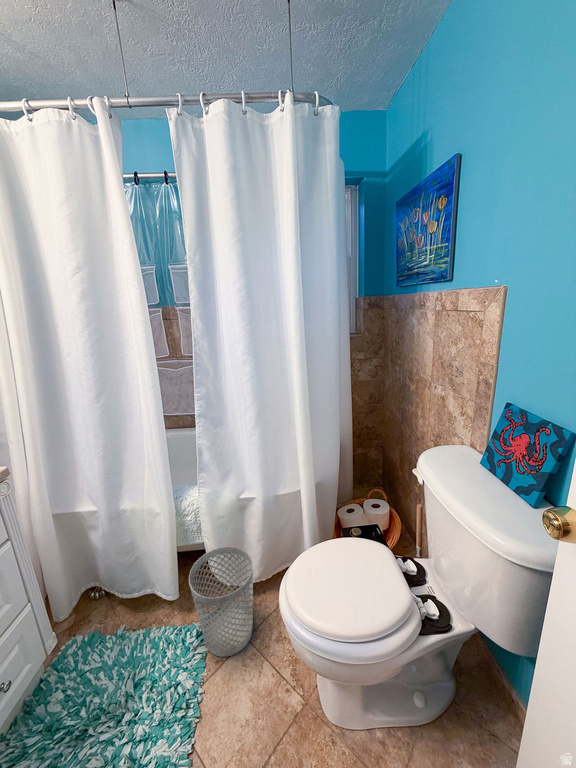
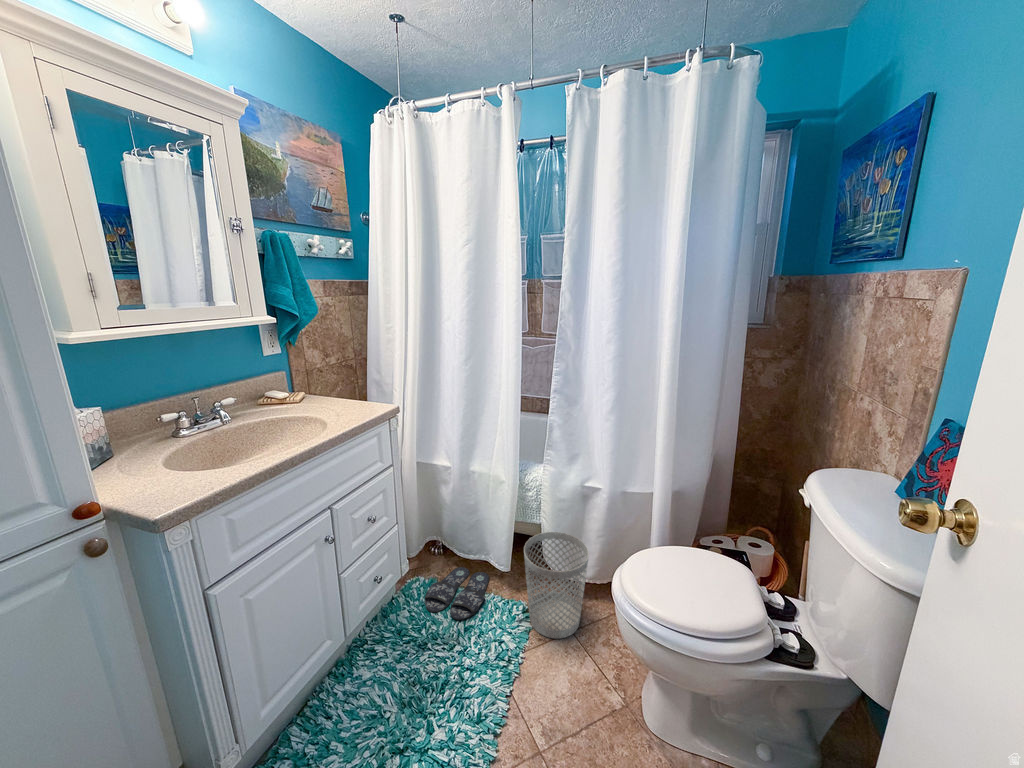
slippers: none [83,604,159,680] -> present [425,567,489,620]

